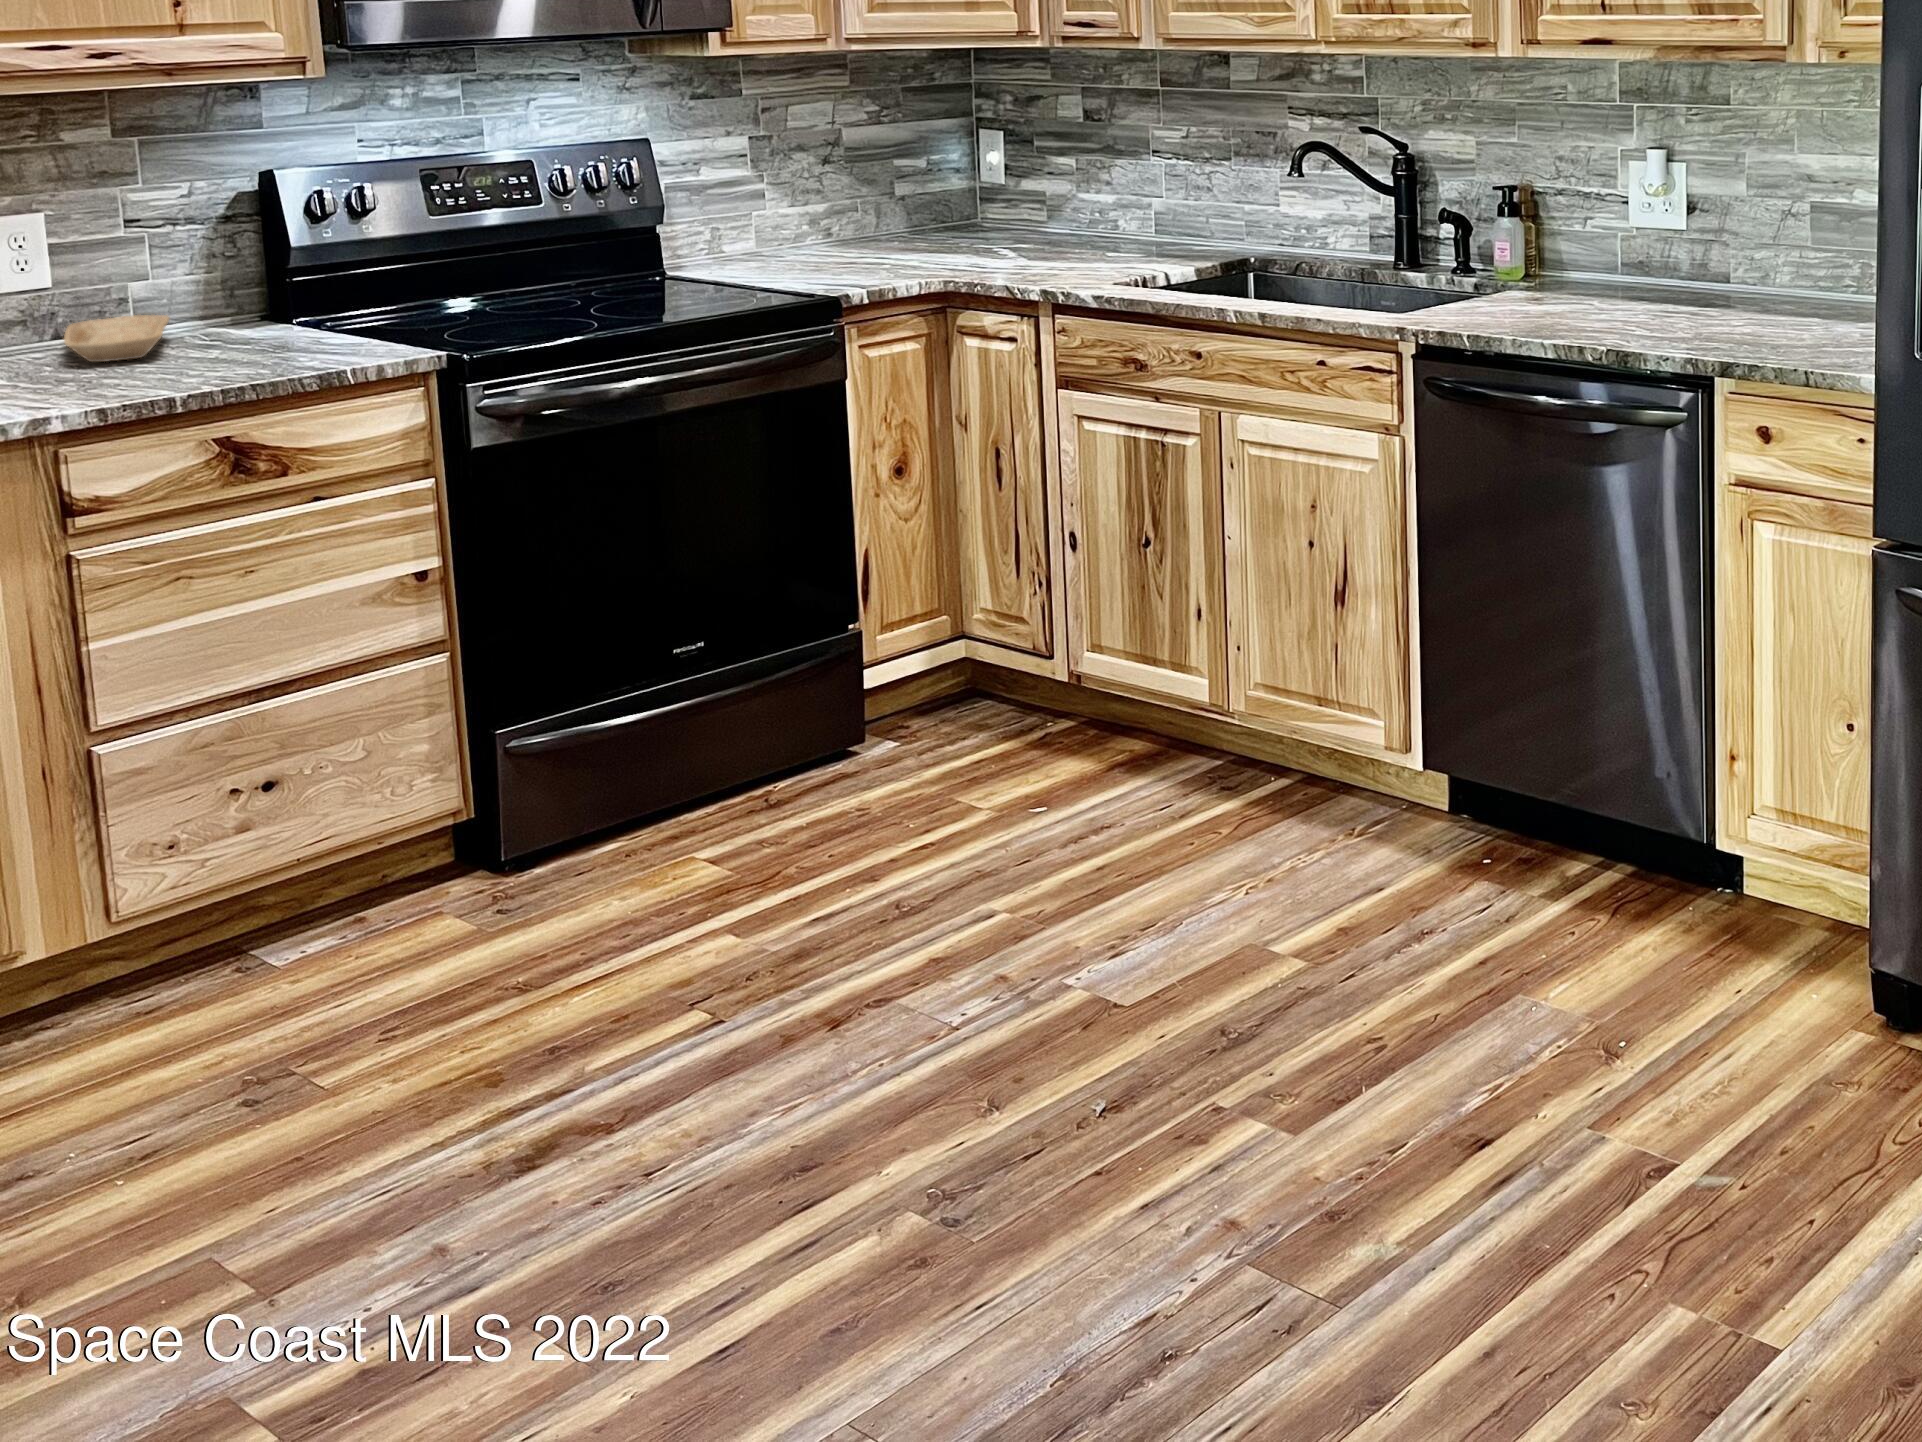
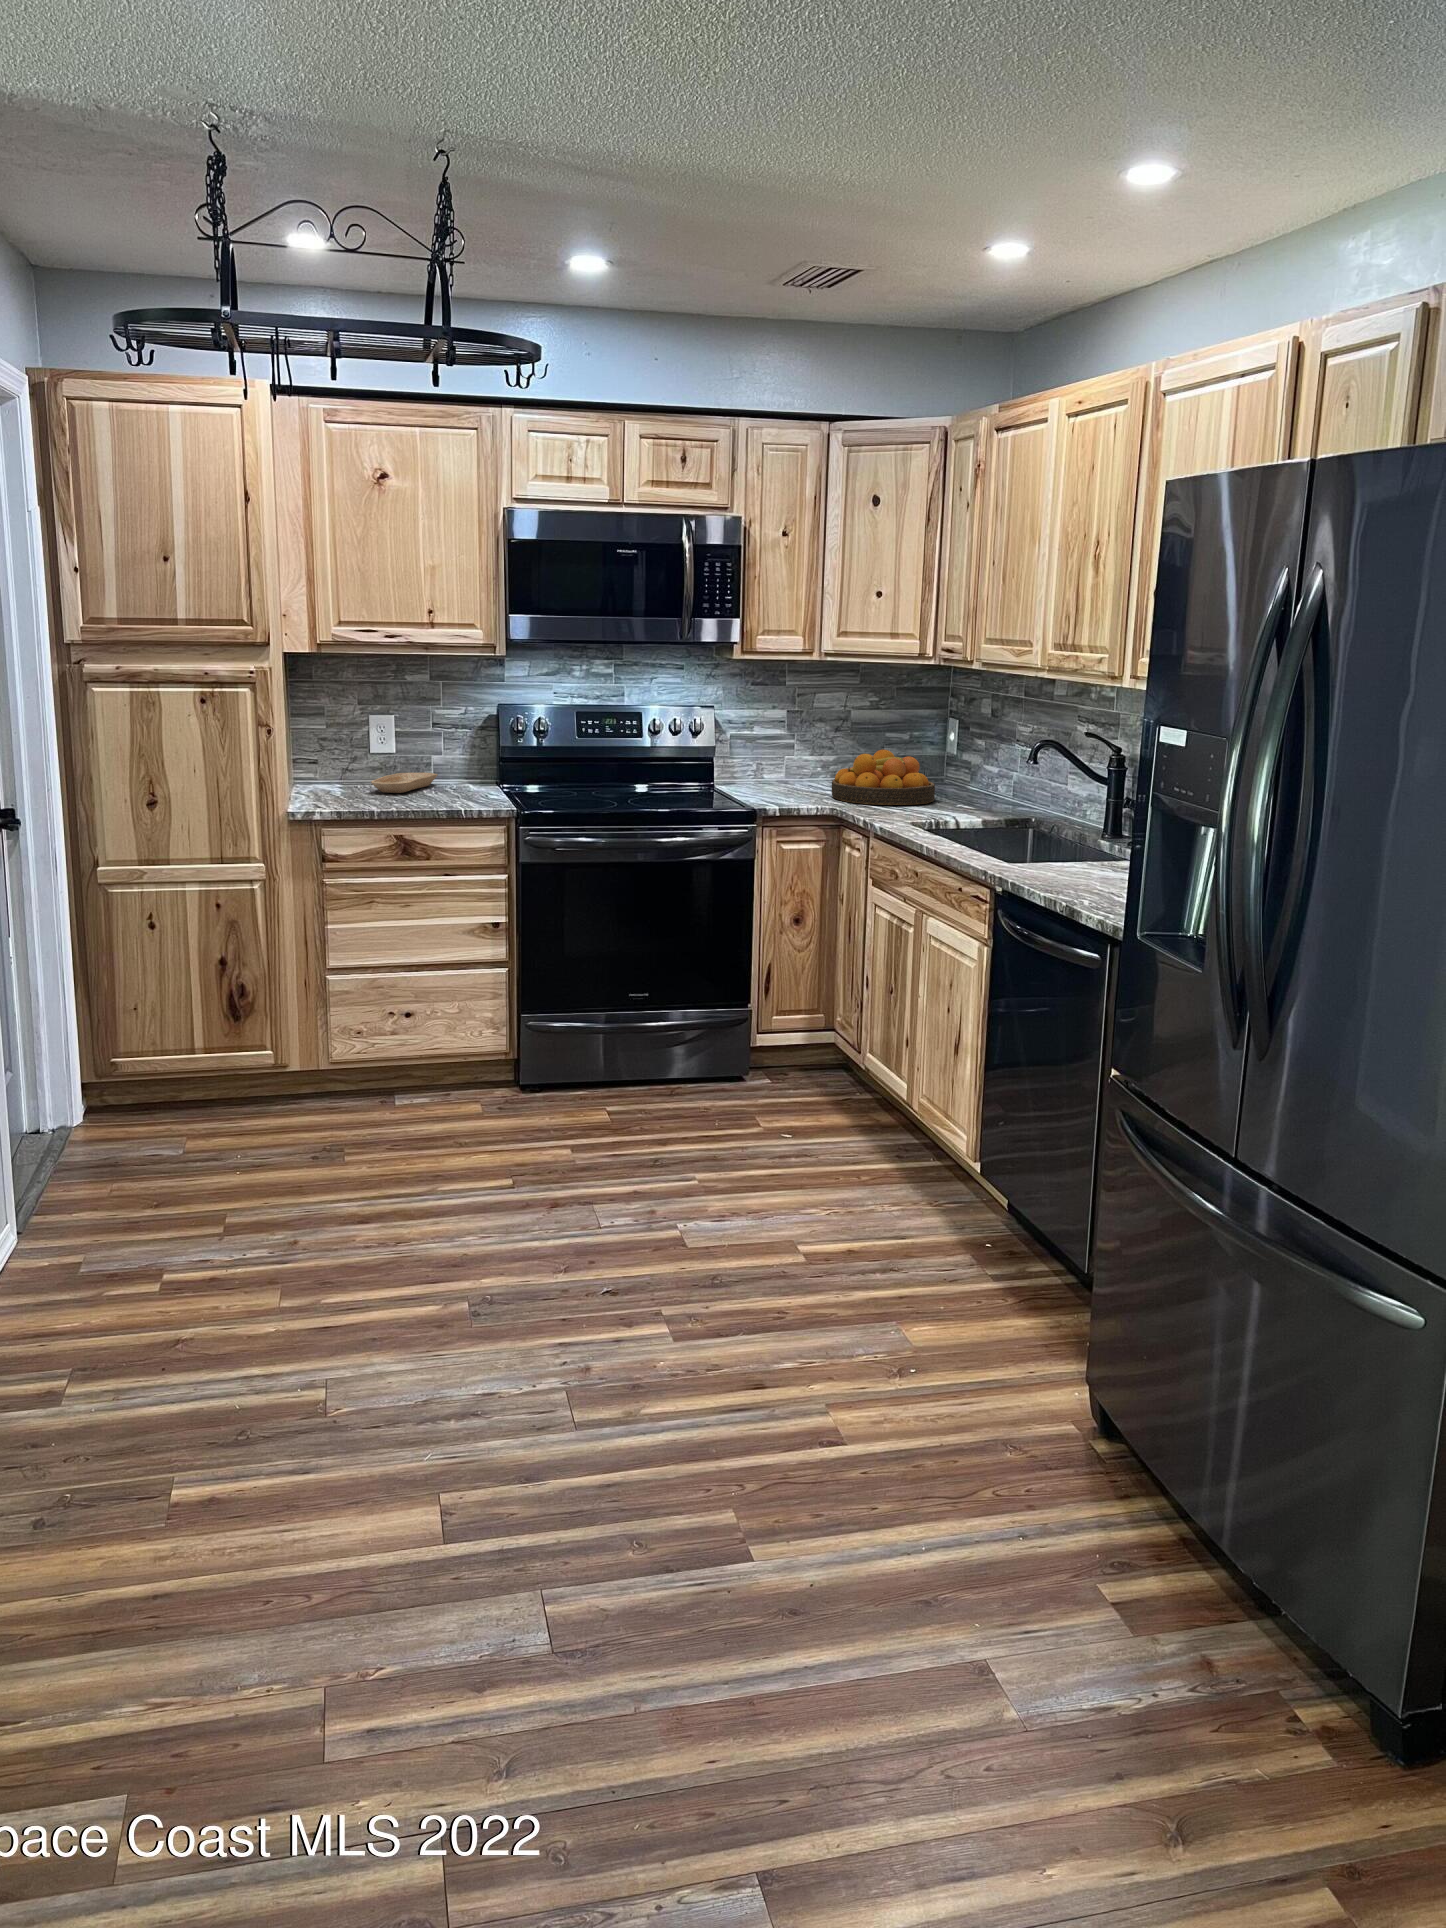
fruit bowl: none [896,185,1062,271] -> present [832,750,935,805]

